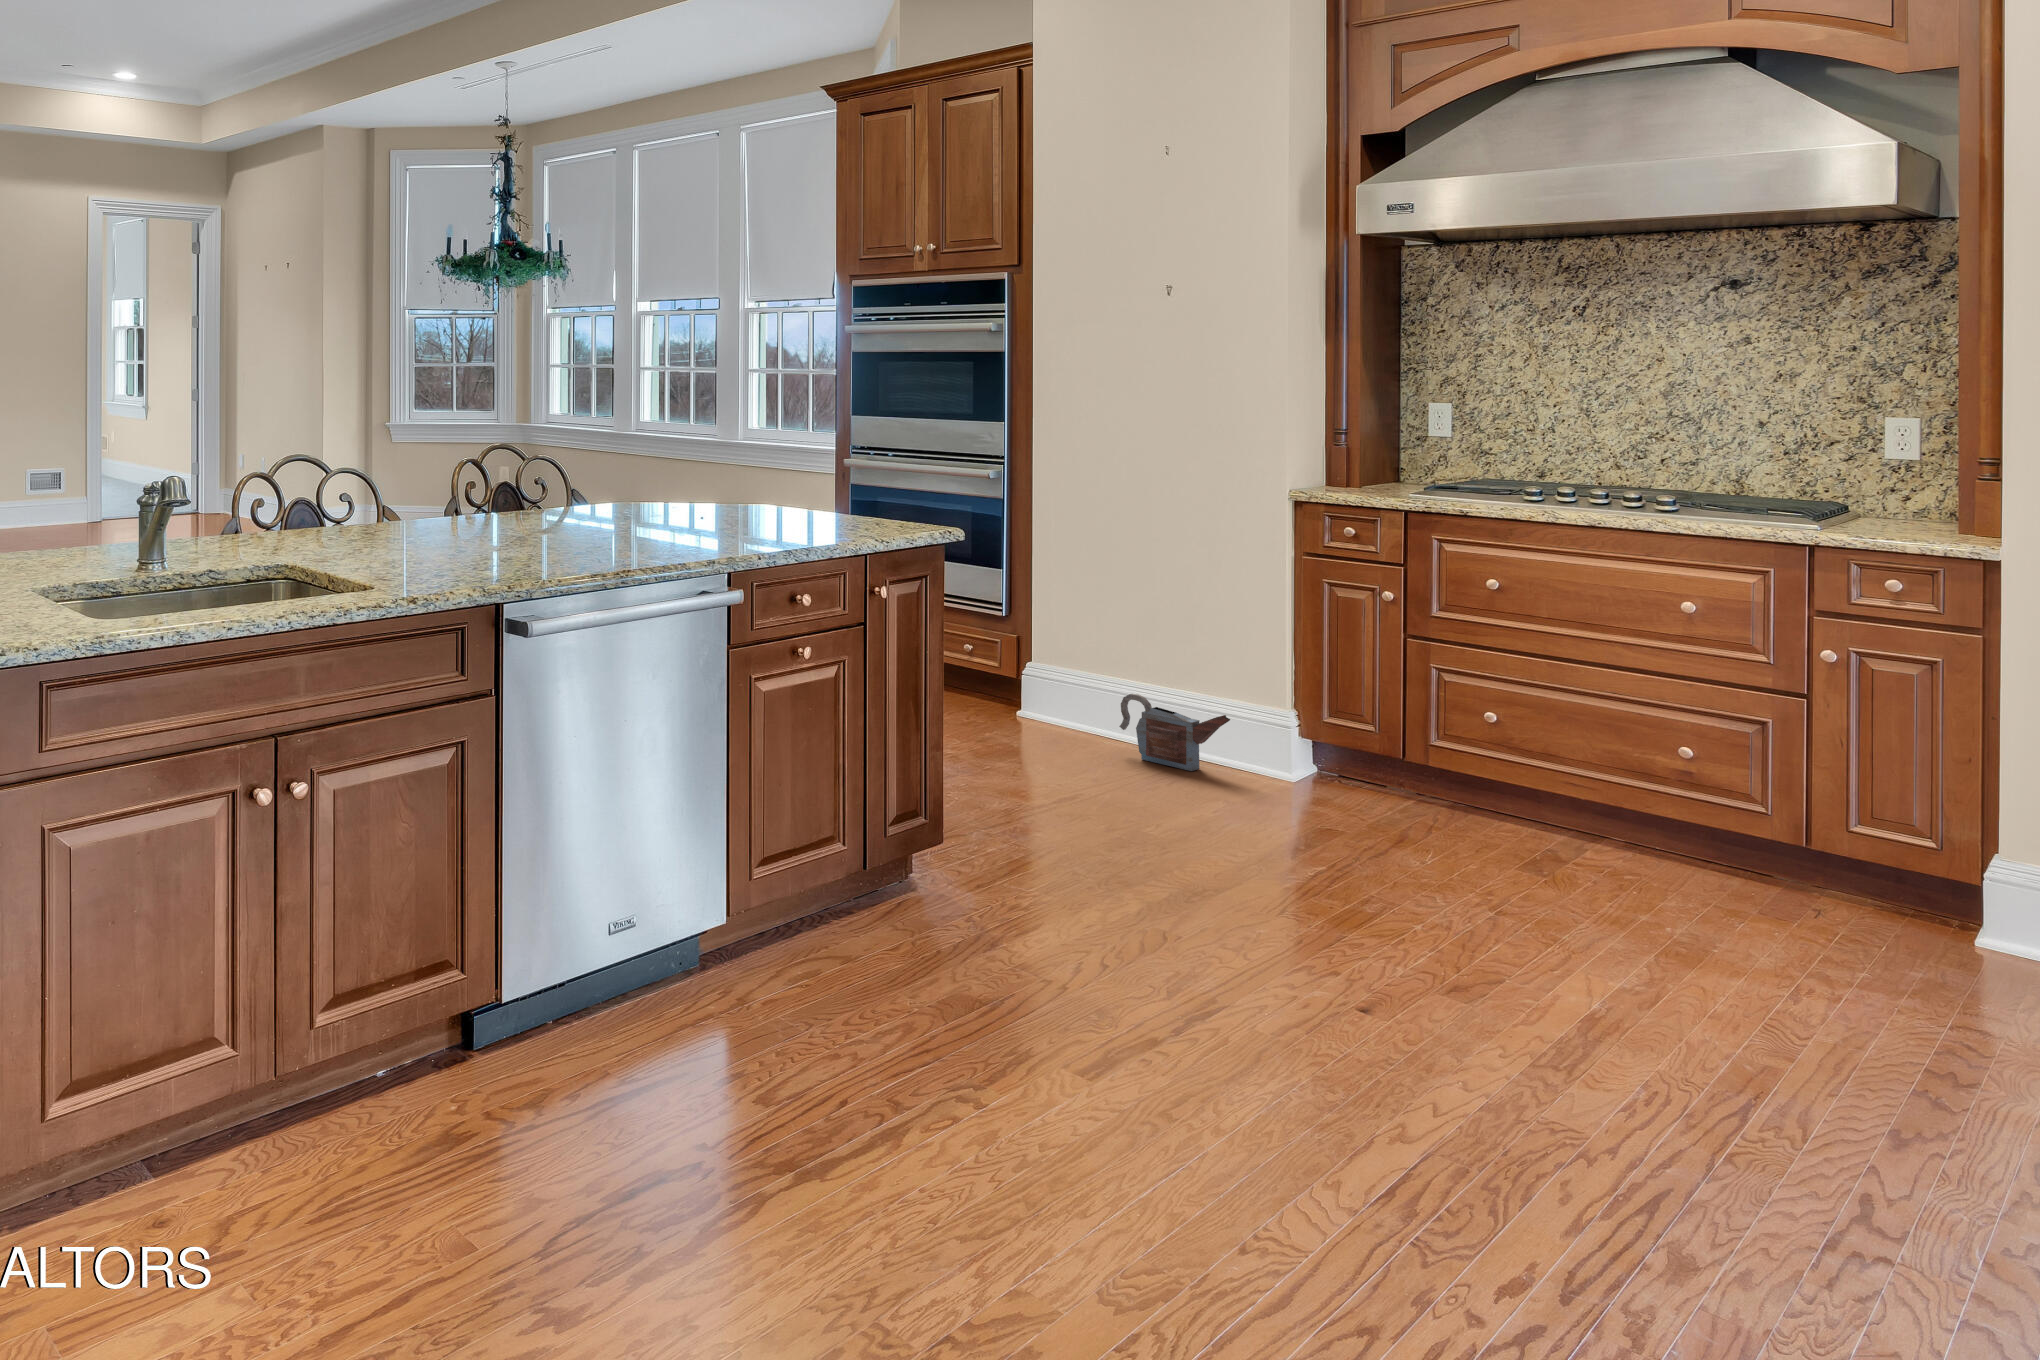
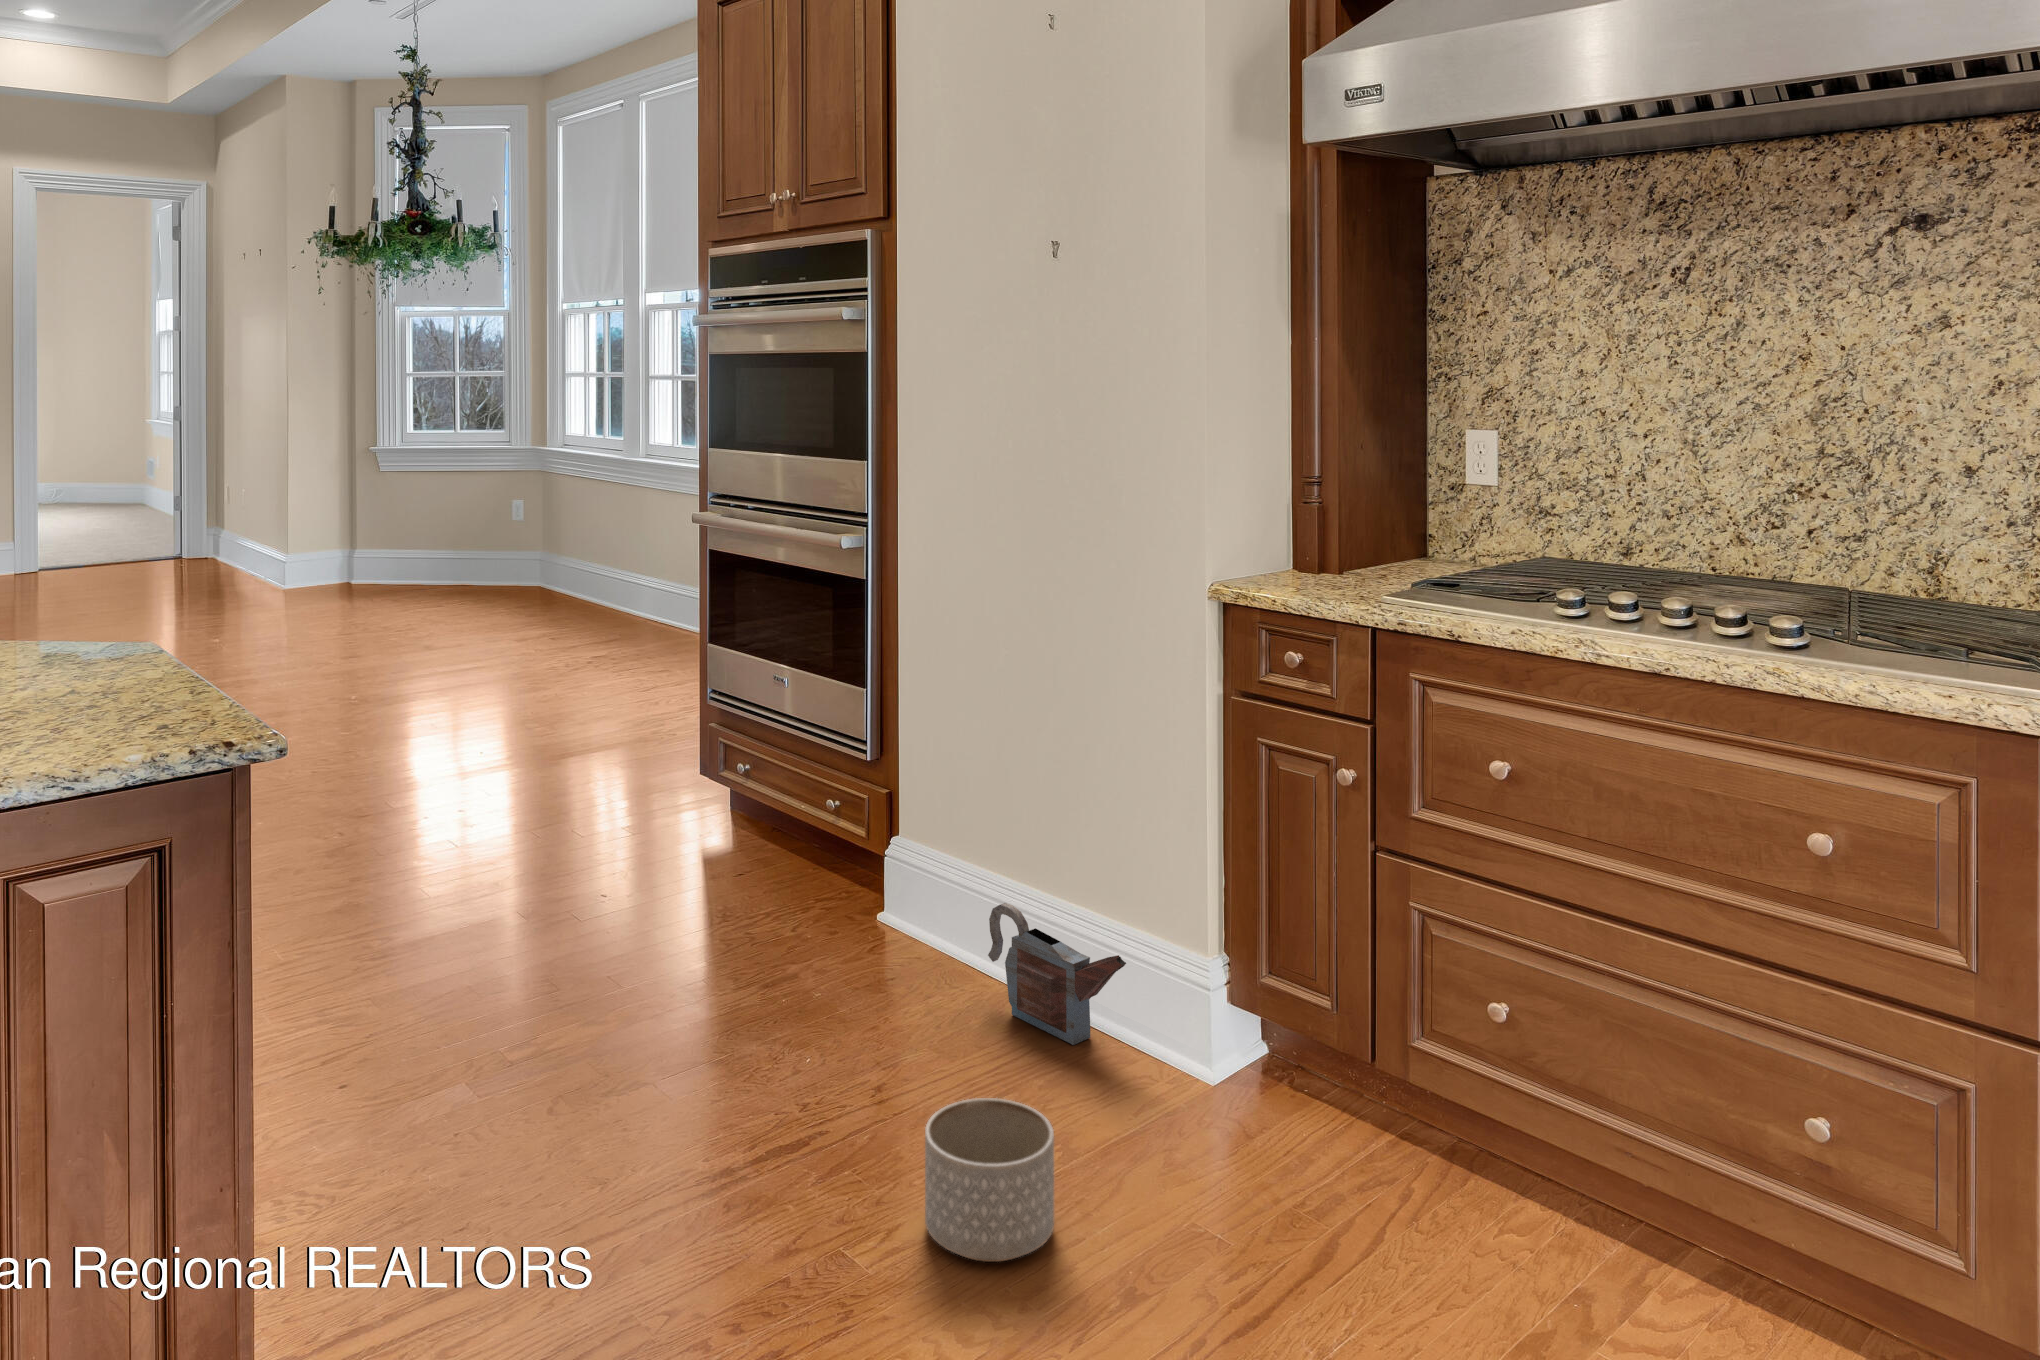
planter: none [1171,768,1249,841] -> present [925,1098,1054,1262]

